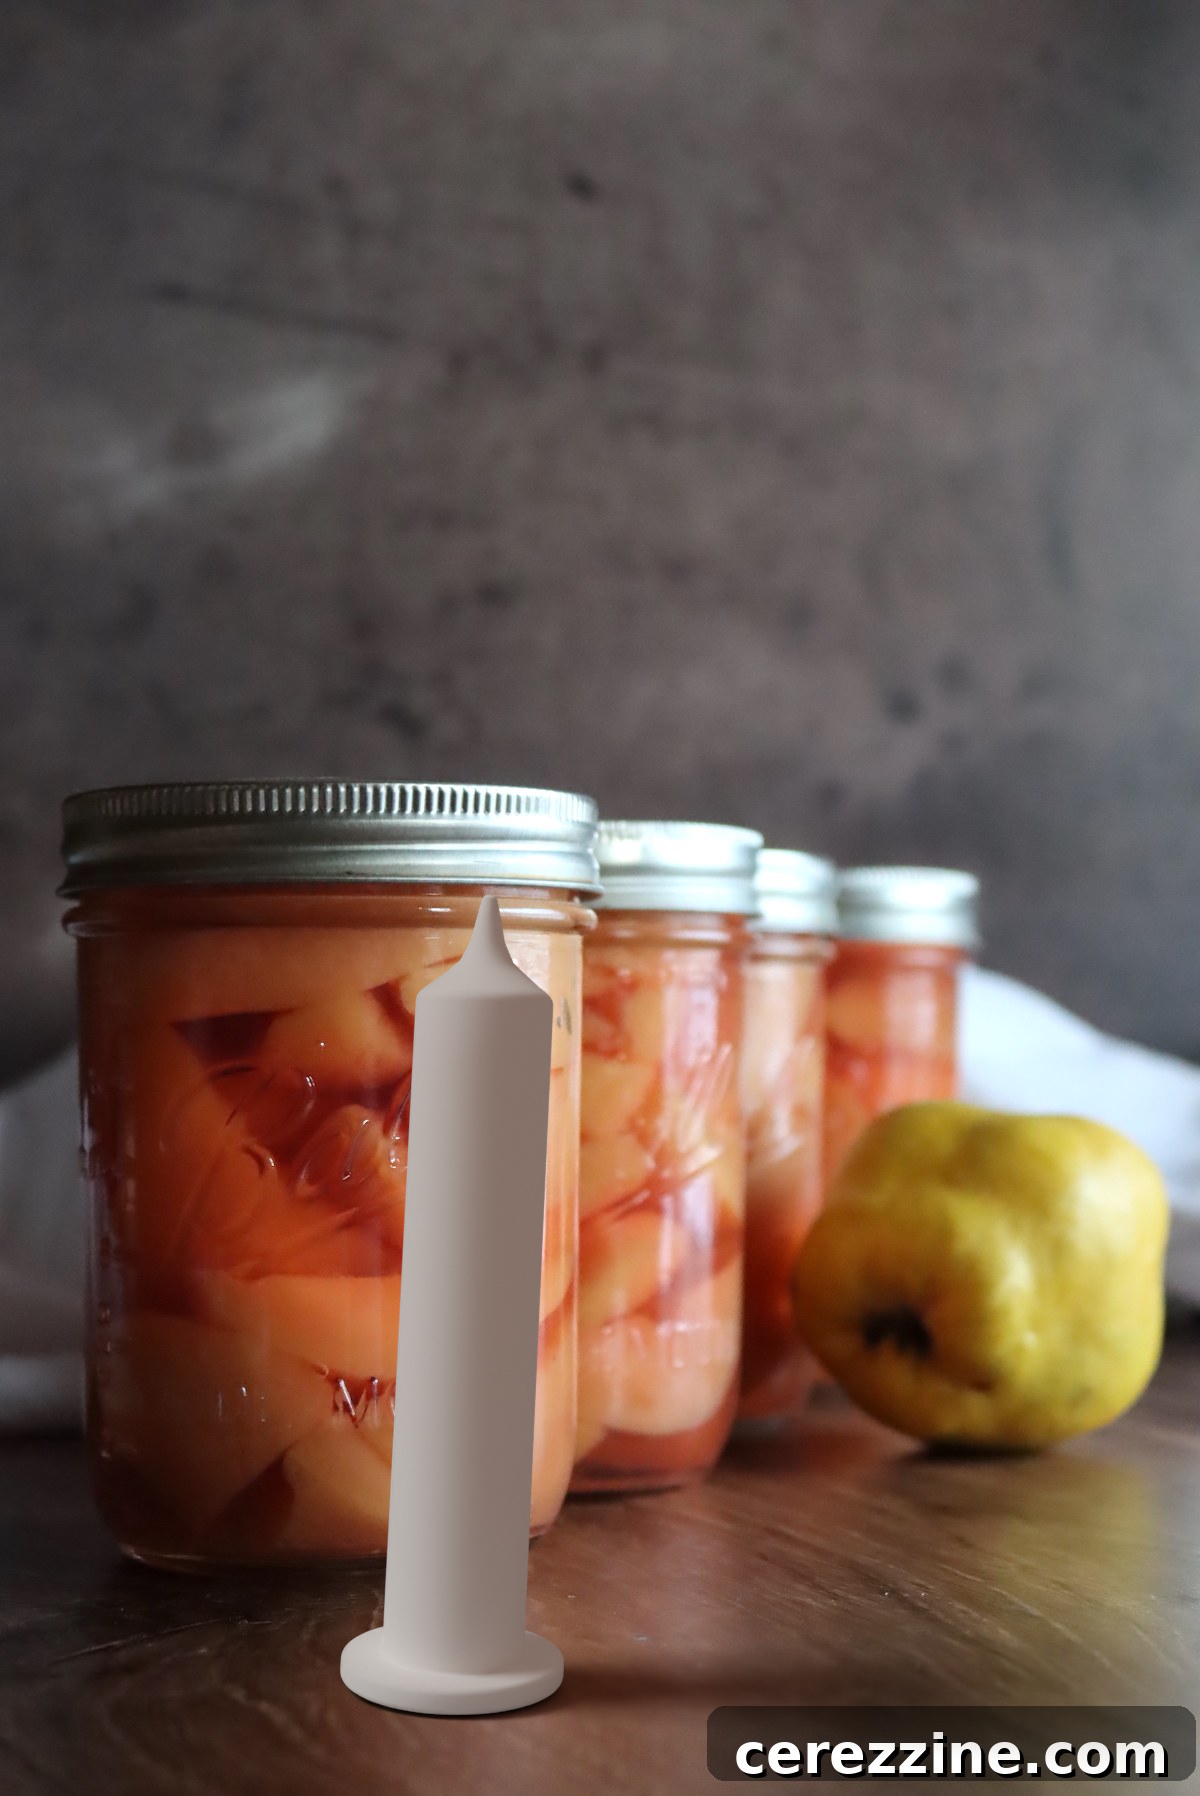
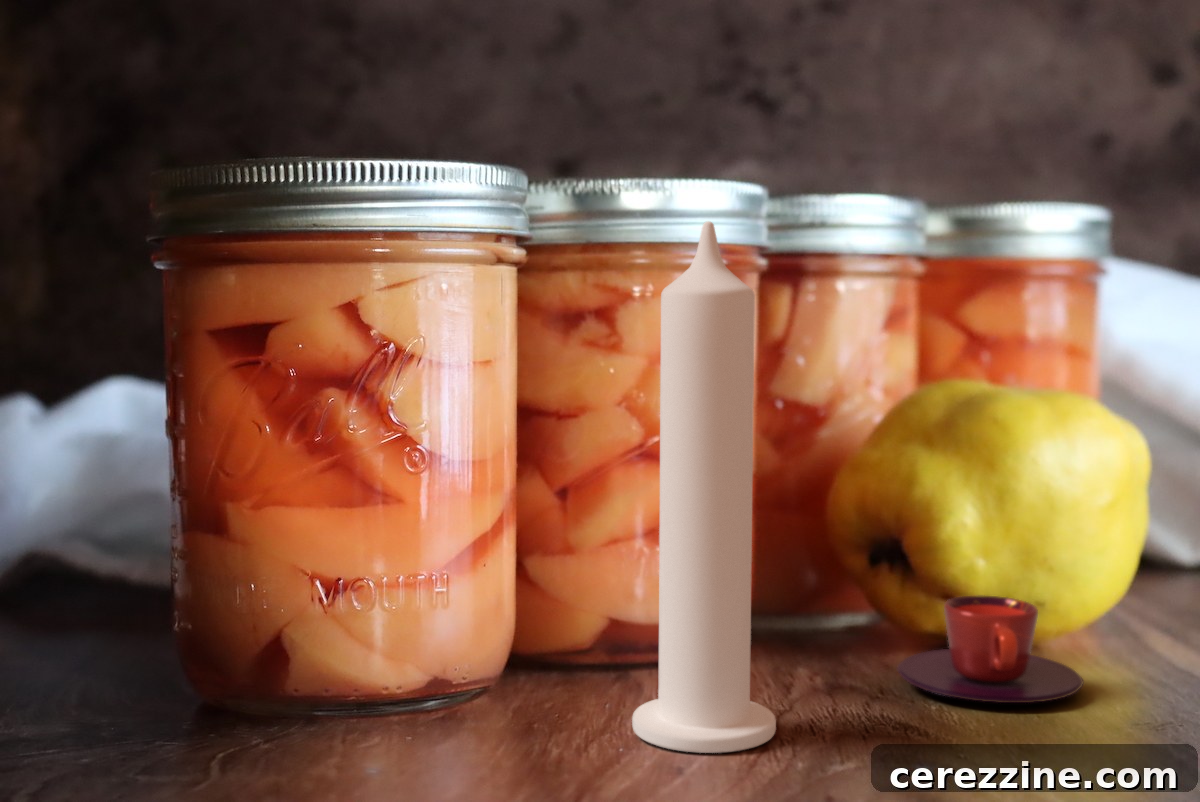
teacup: none [752,1472,1022,1638] -> present [898,596,1083,703]

